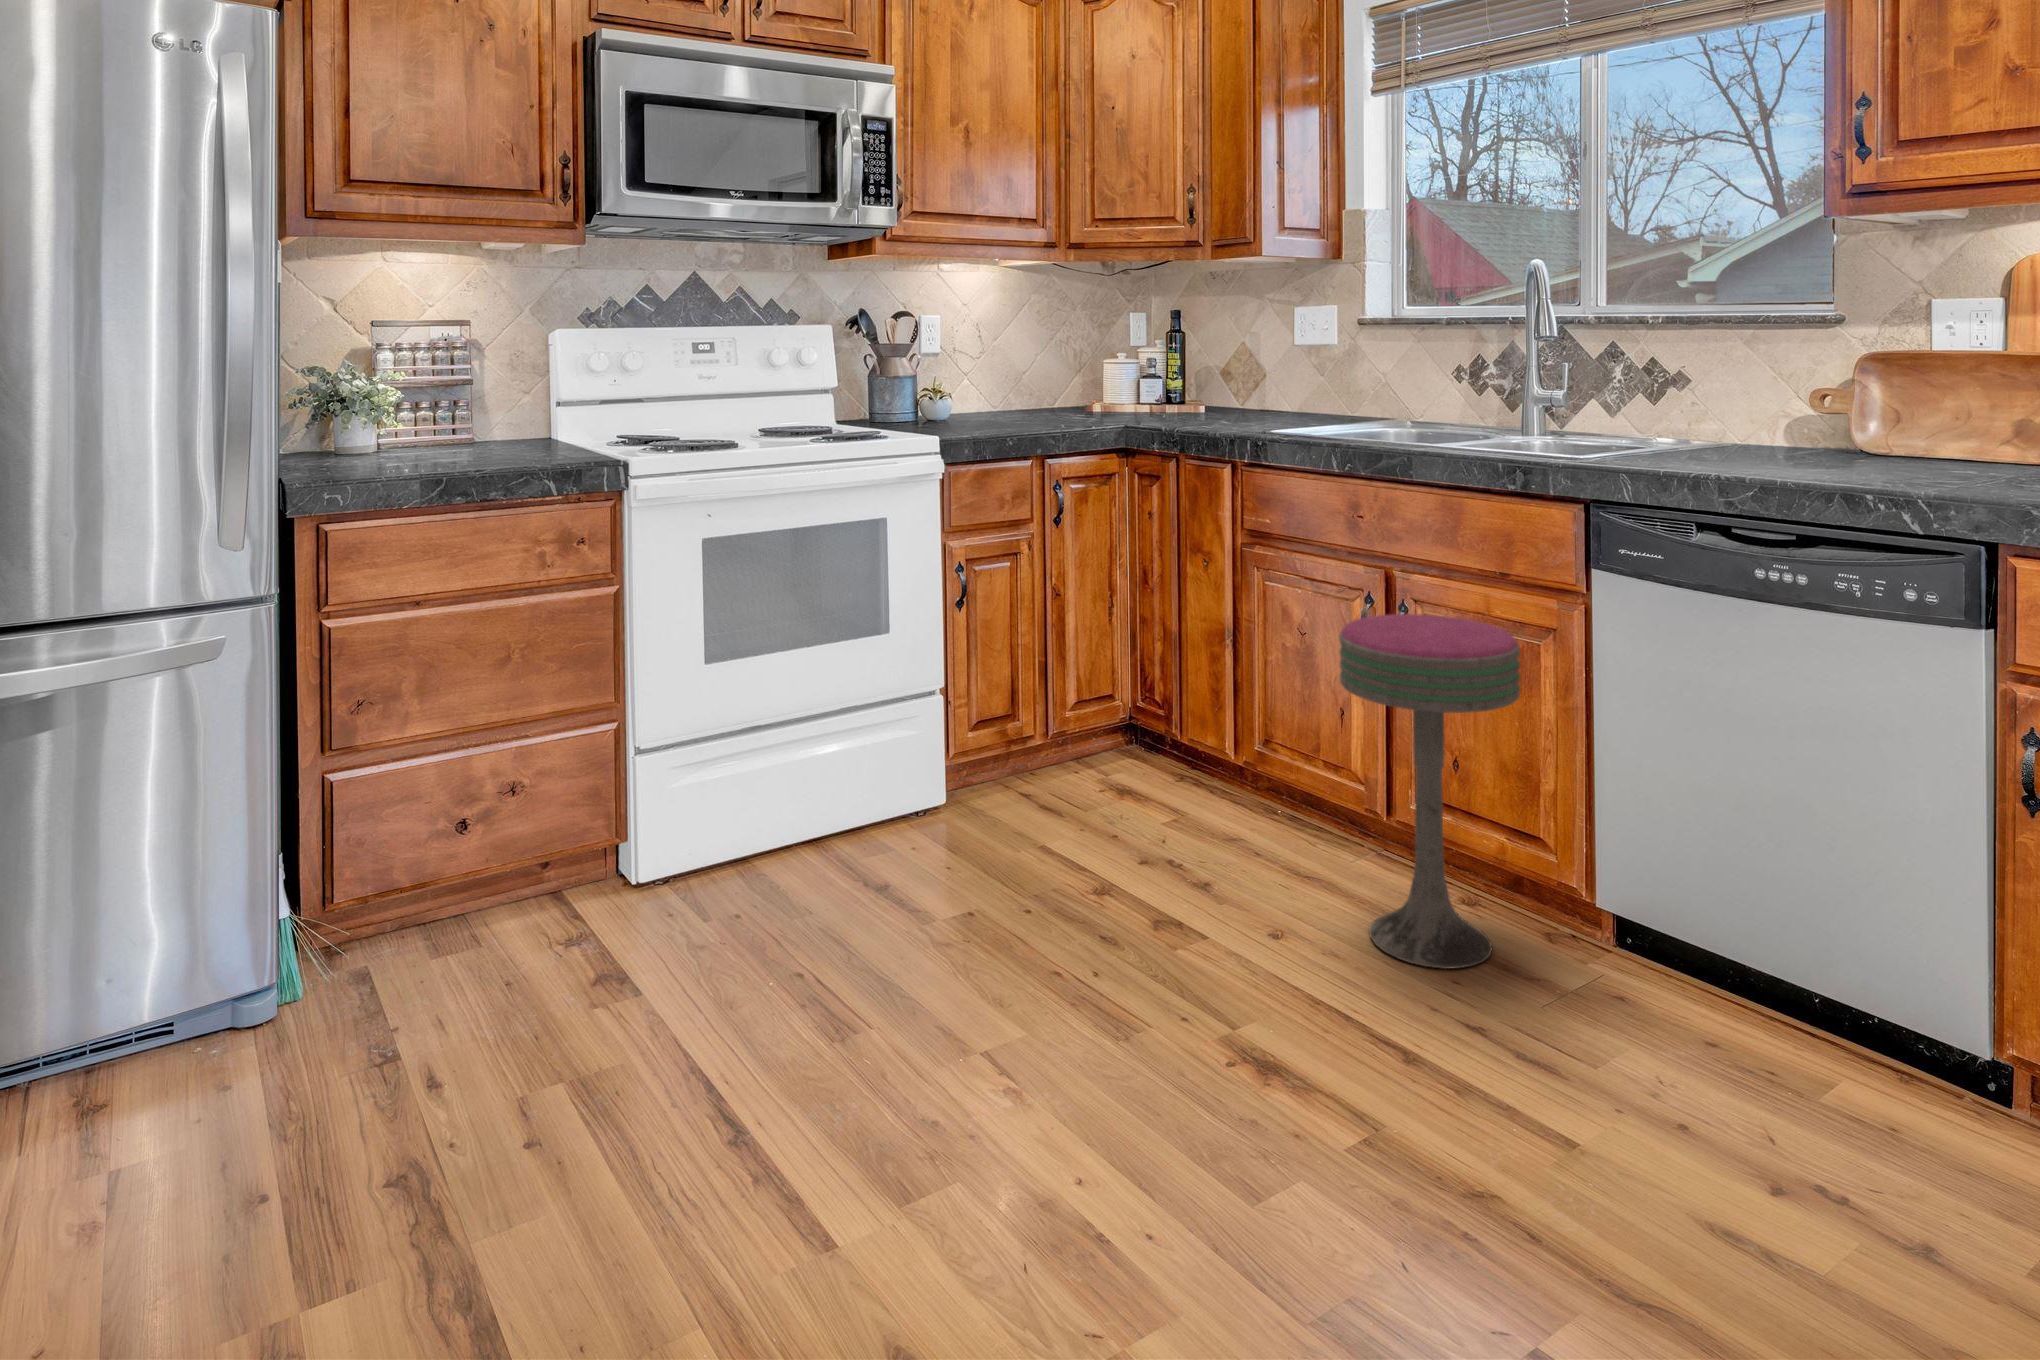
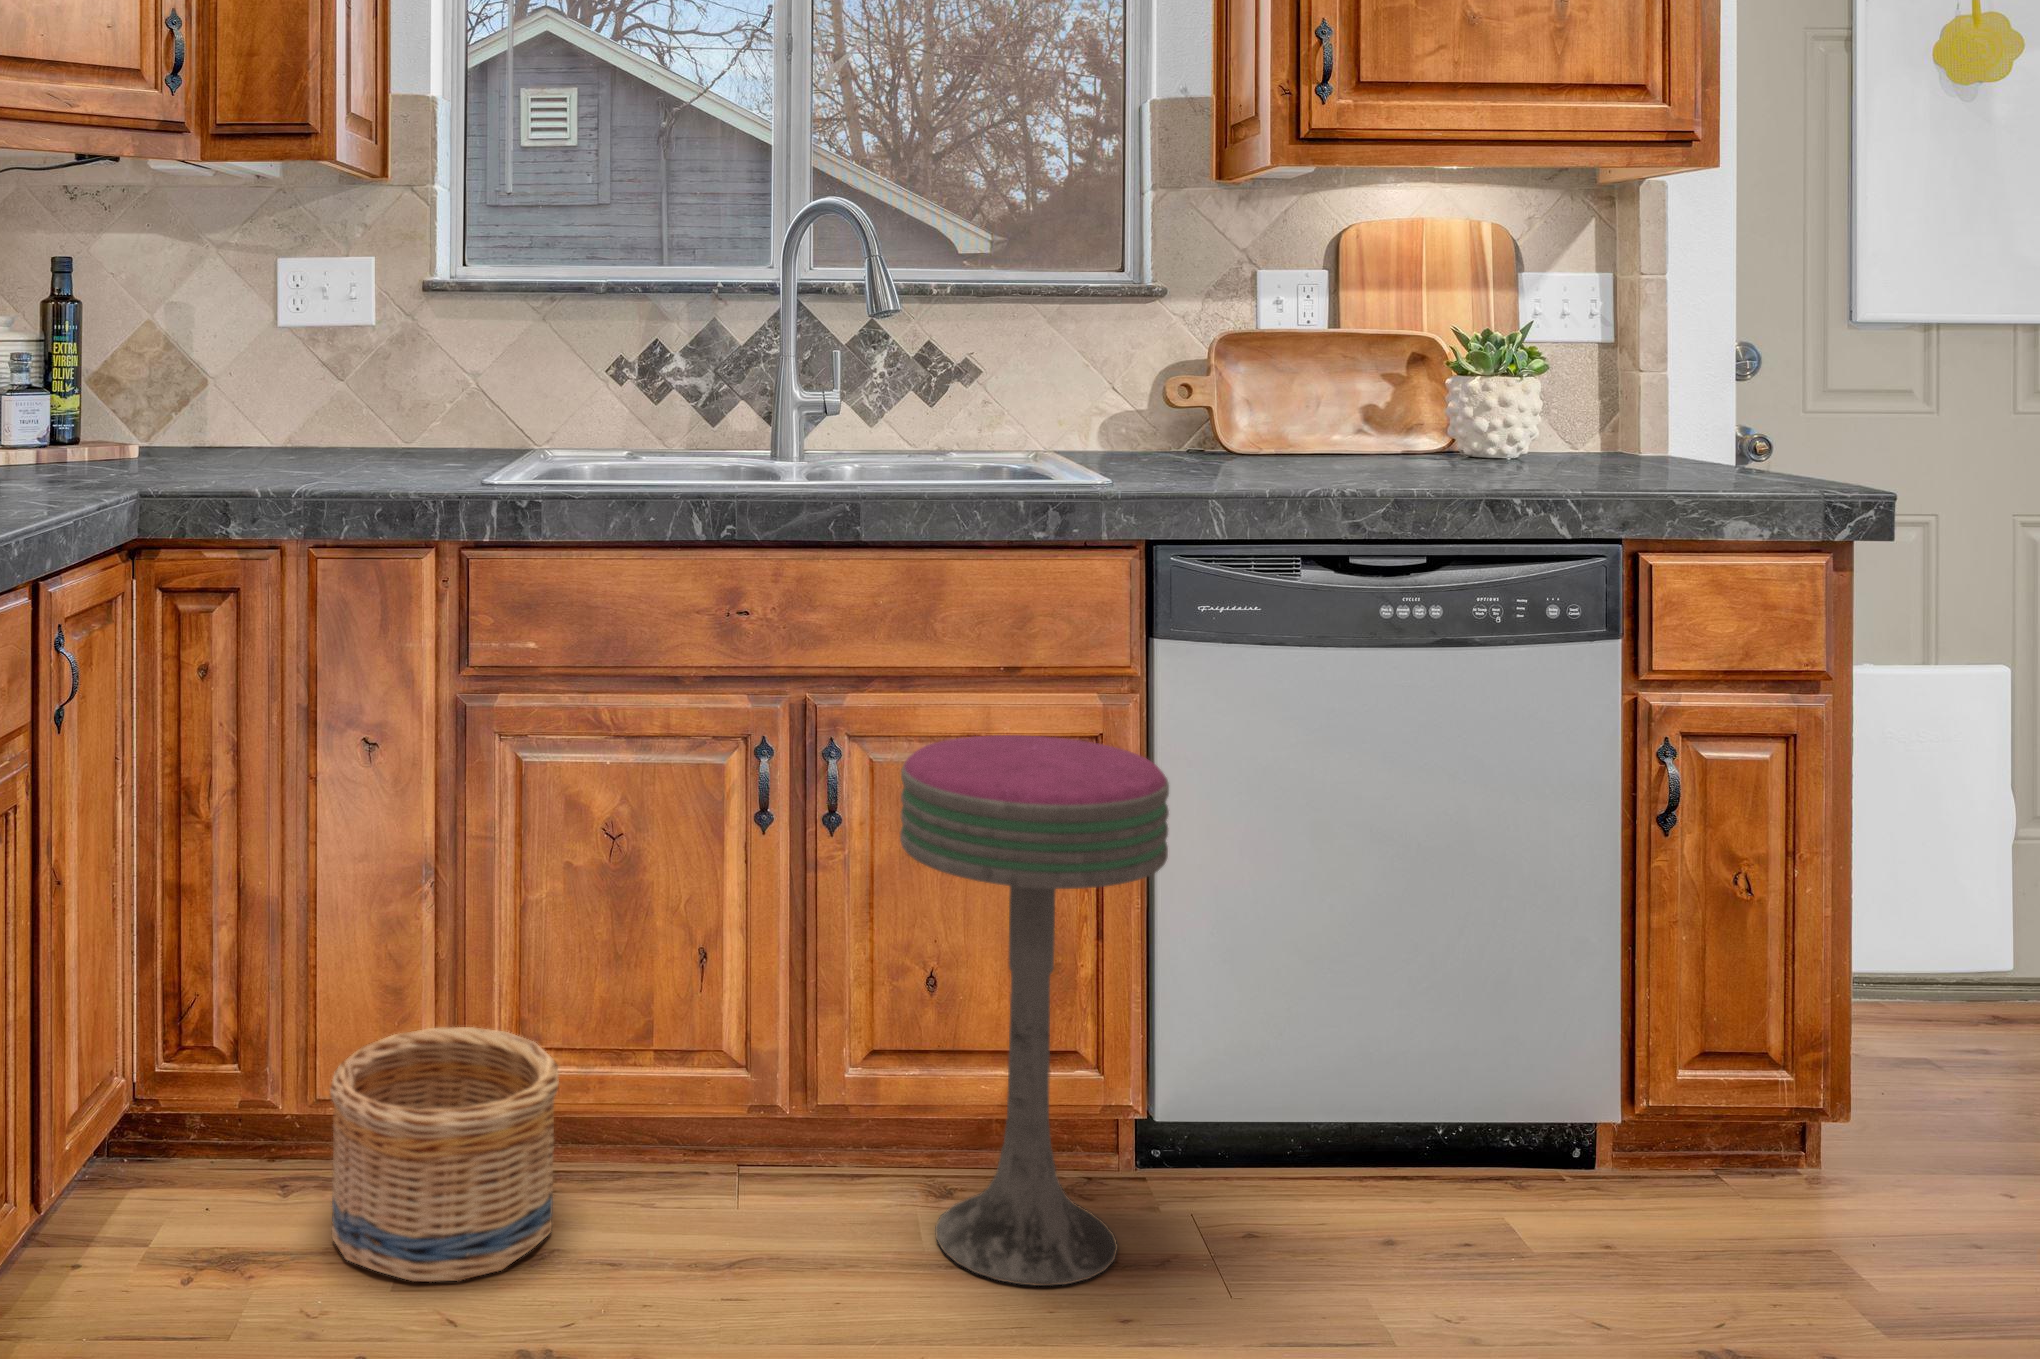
basket: none [1118,722,1237,844] -> present [330,1027,558,1282]

